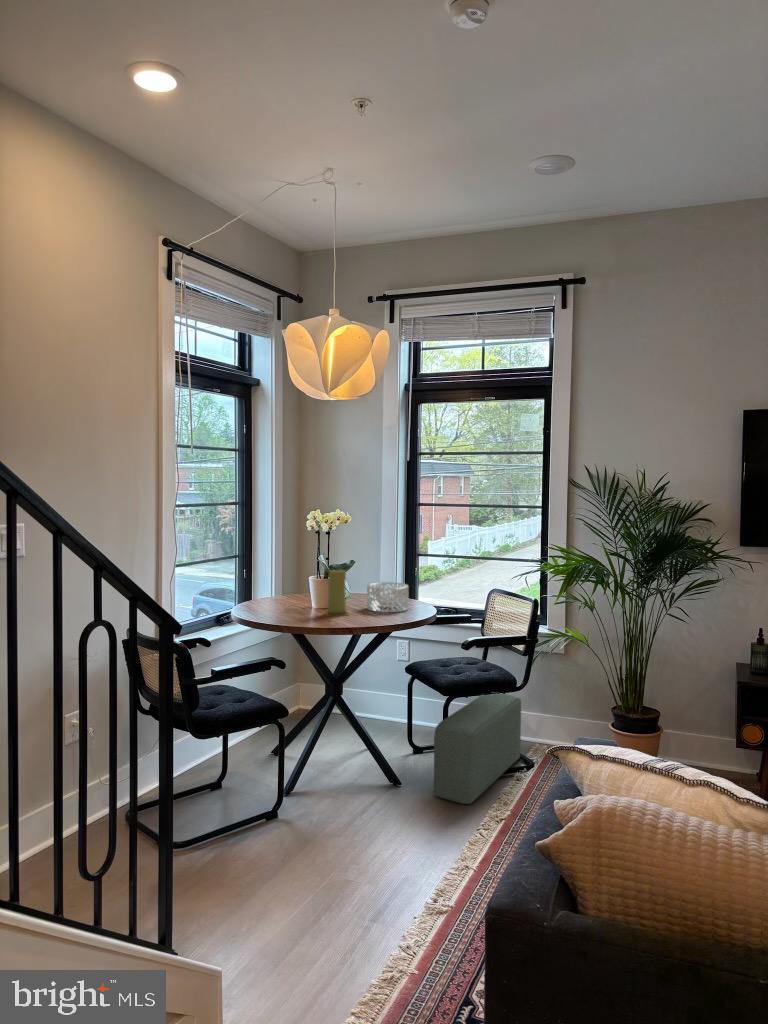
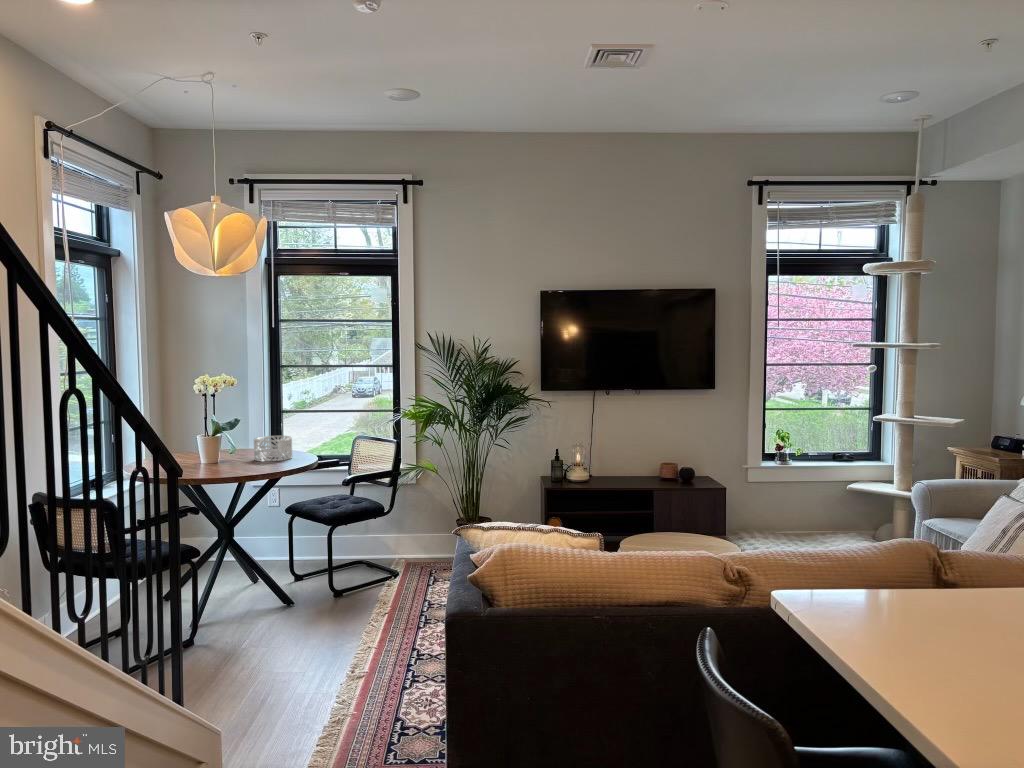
candle: present [325,570,349,616] -> none [218,427,242,468]
pouf: present [434,694,521,804] -> none [325,521,389,609]

